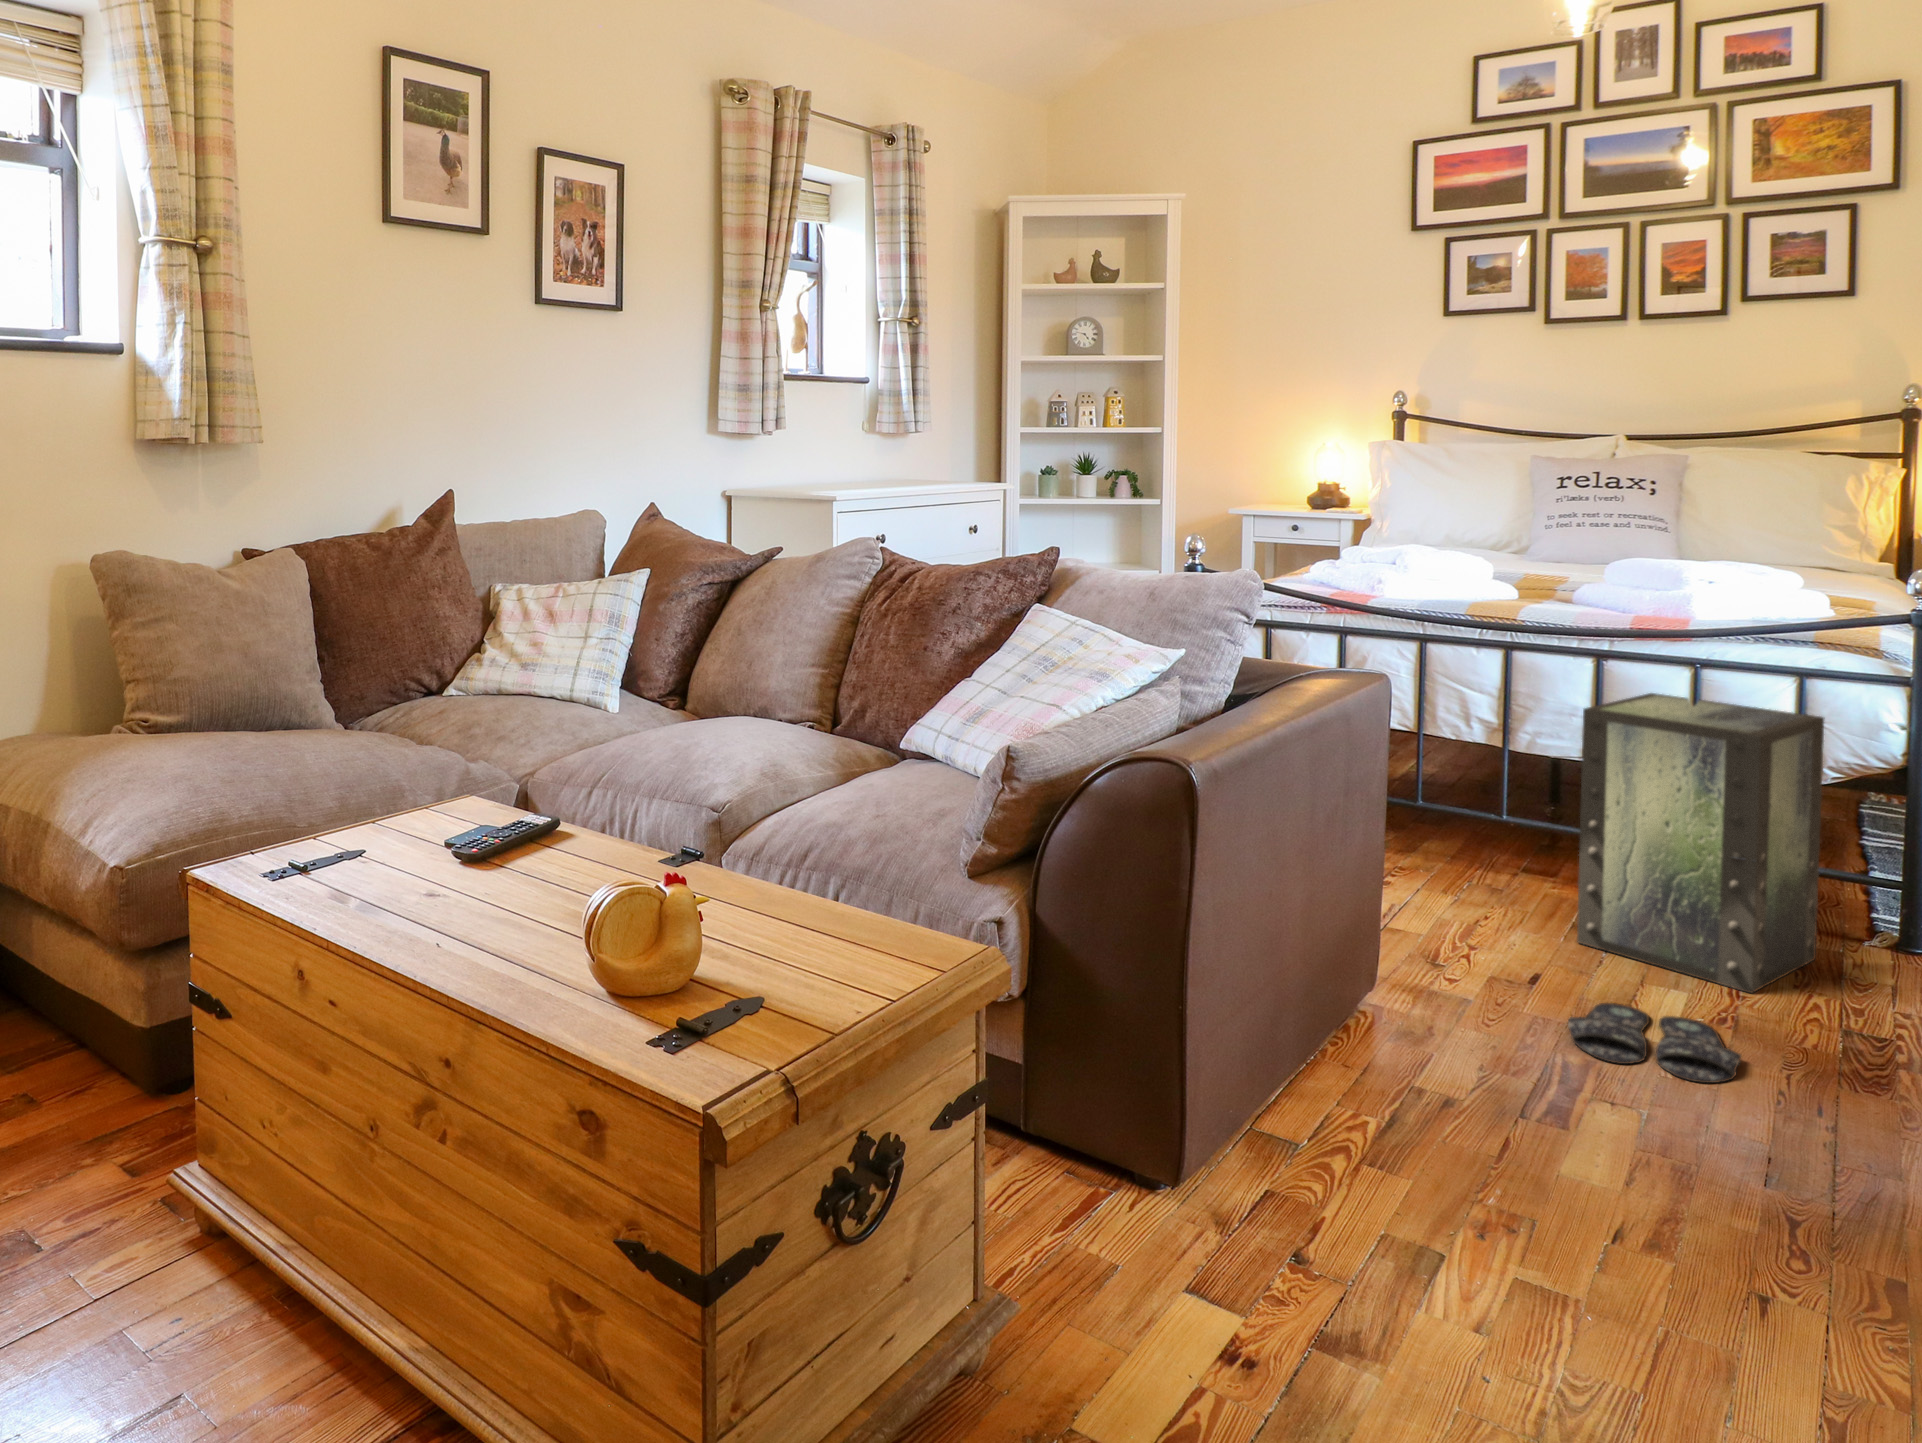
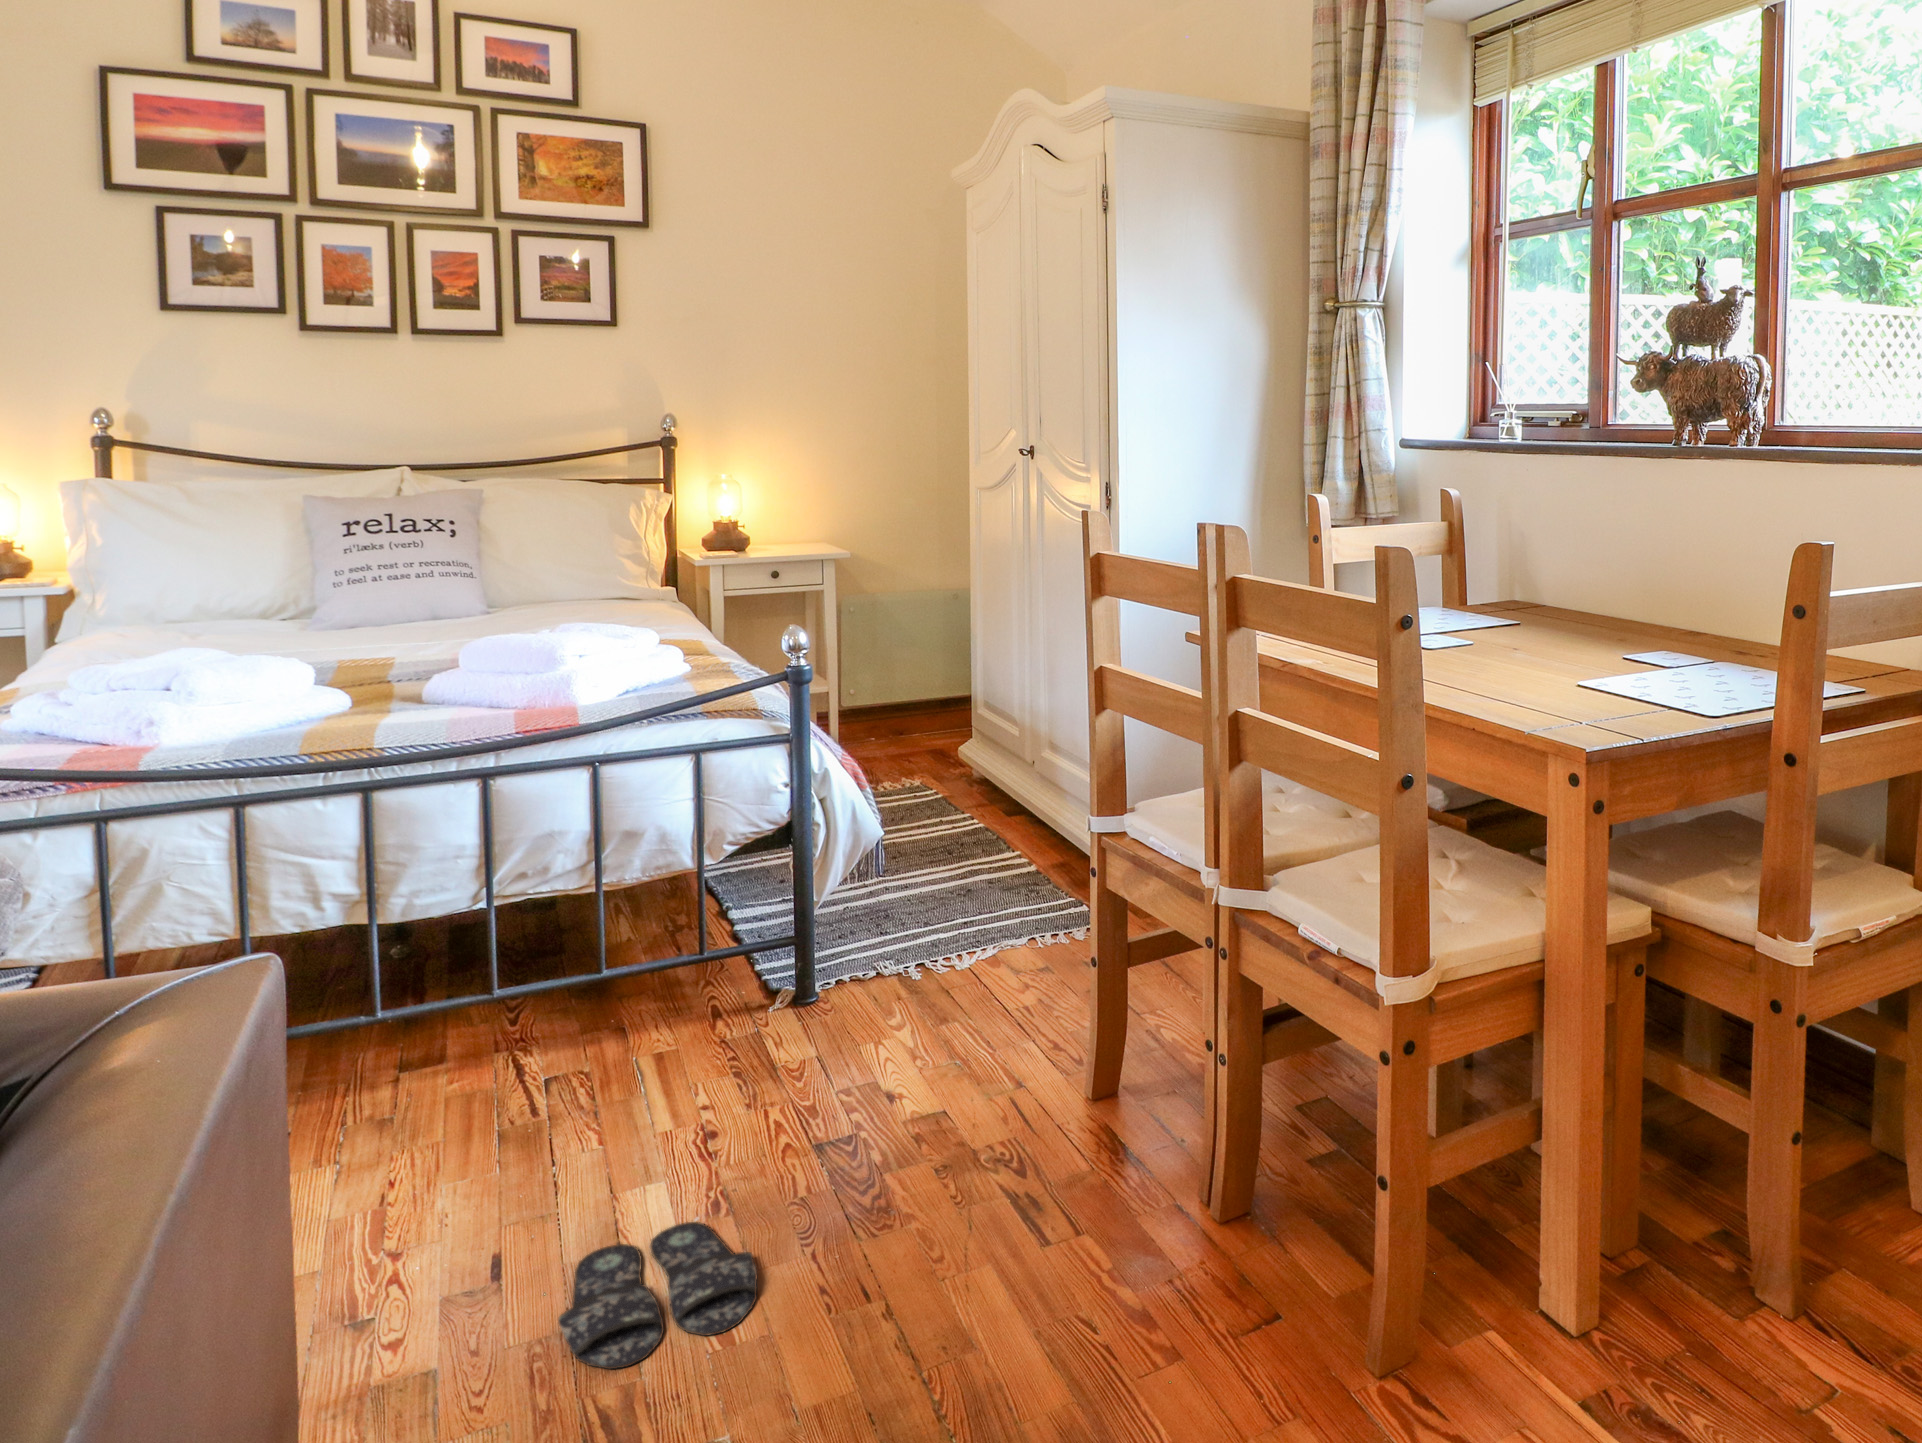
storage box: present [1577,693,1824,993] -> none [498,795,740,1166]

